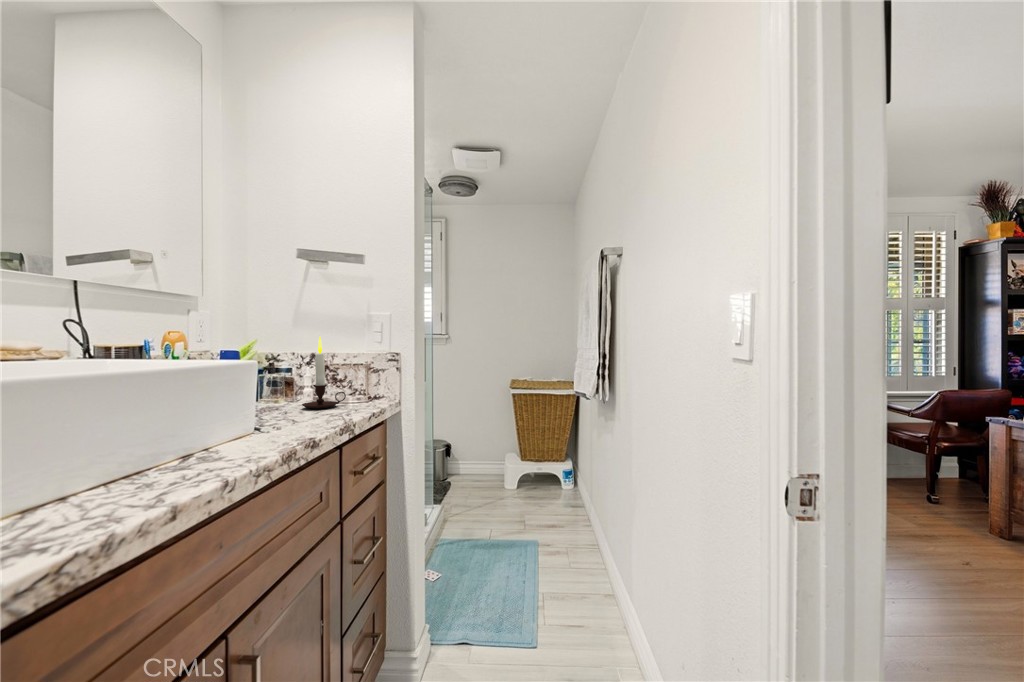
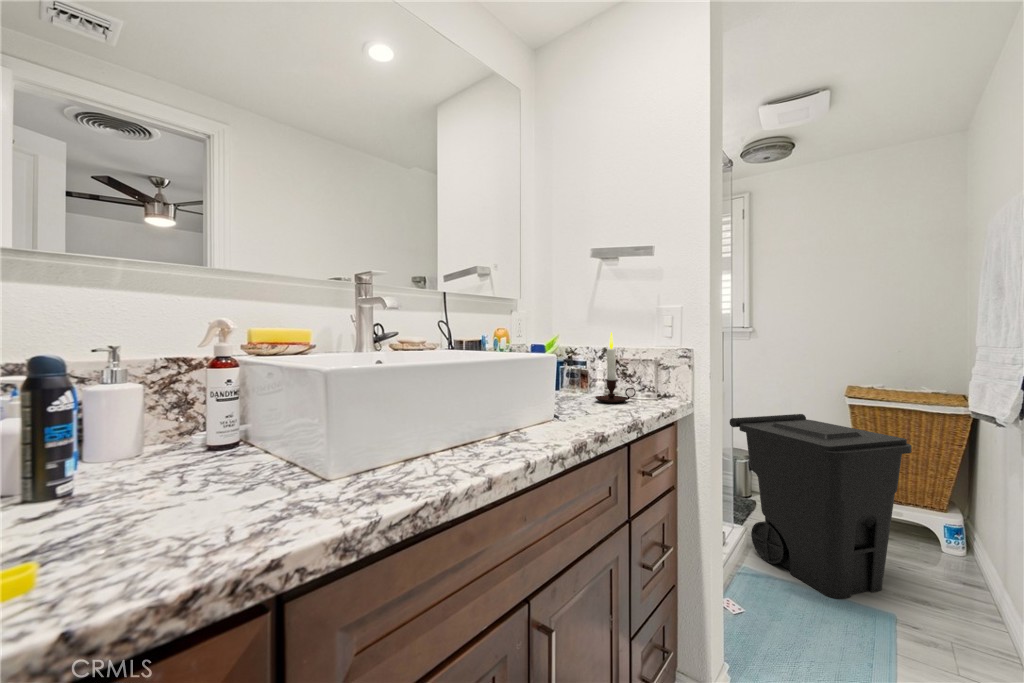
trash can: none [431,404,551,546] -> present [730,414,912,599]

